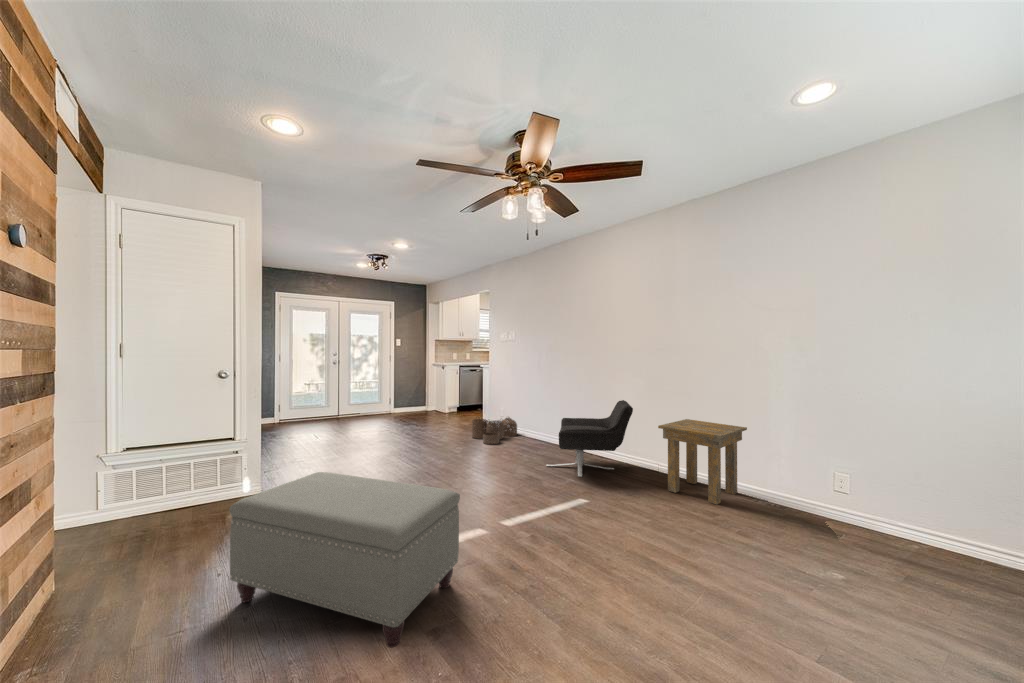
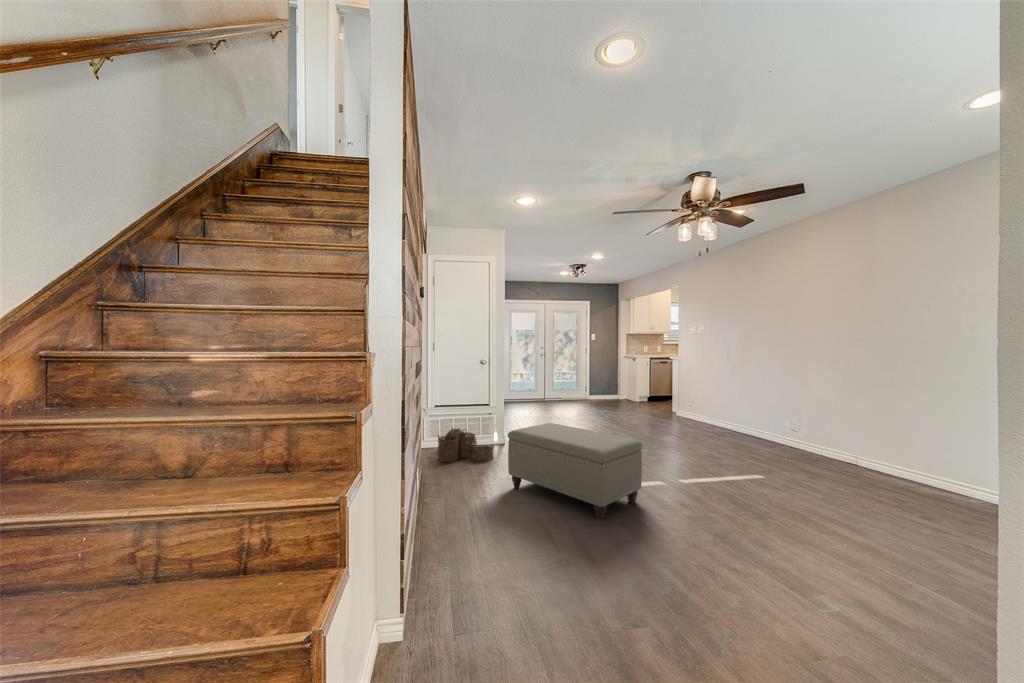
lounge chair: present [546,400,633,477] -> none [728,394,821,461]
woven basket: present [472,417,517,444] -> present [438,429,494,462]
side table: present [658,419,747,505] -> none [844,416,960,498]

